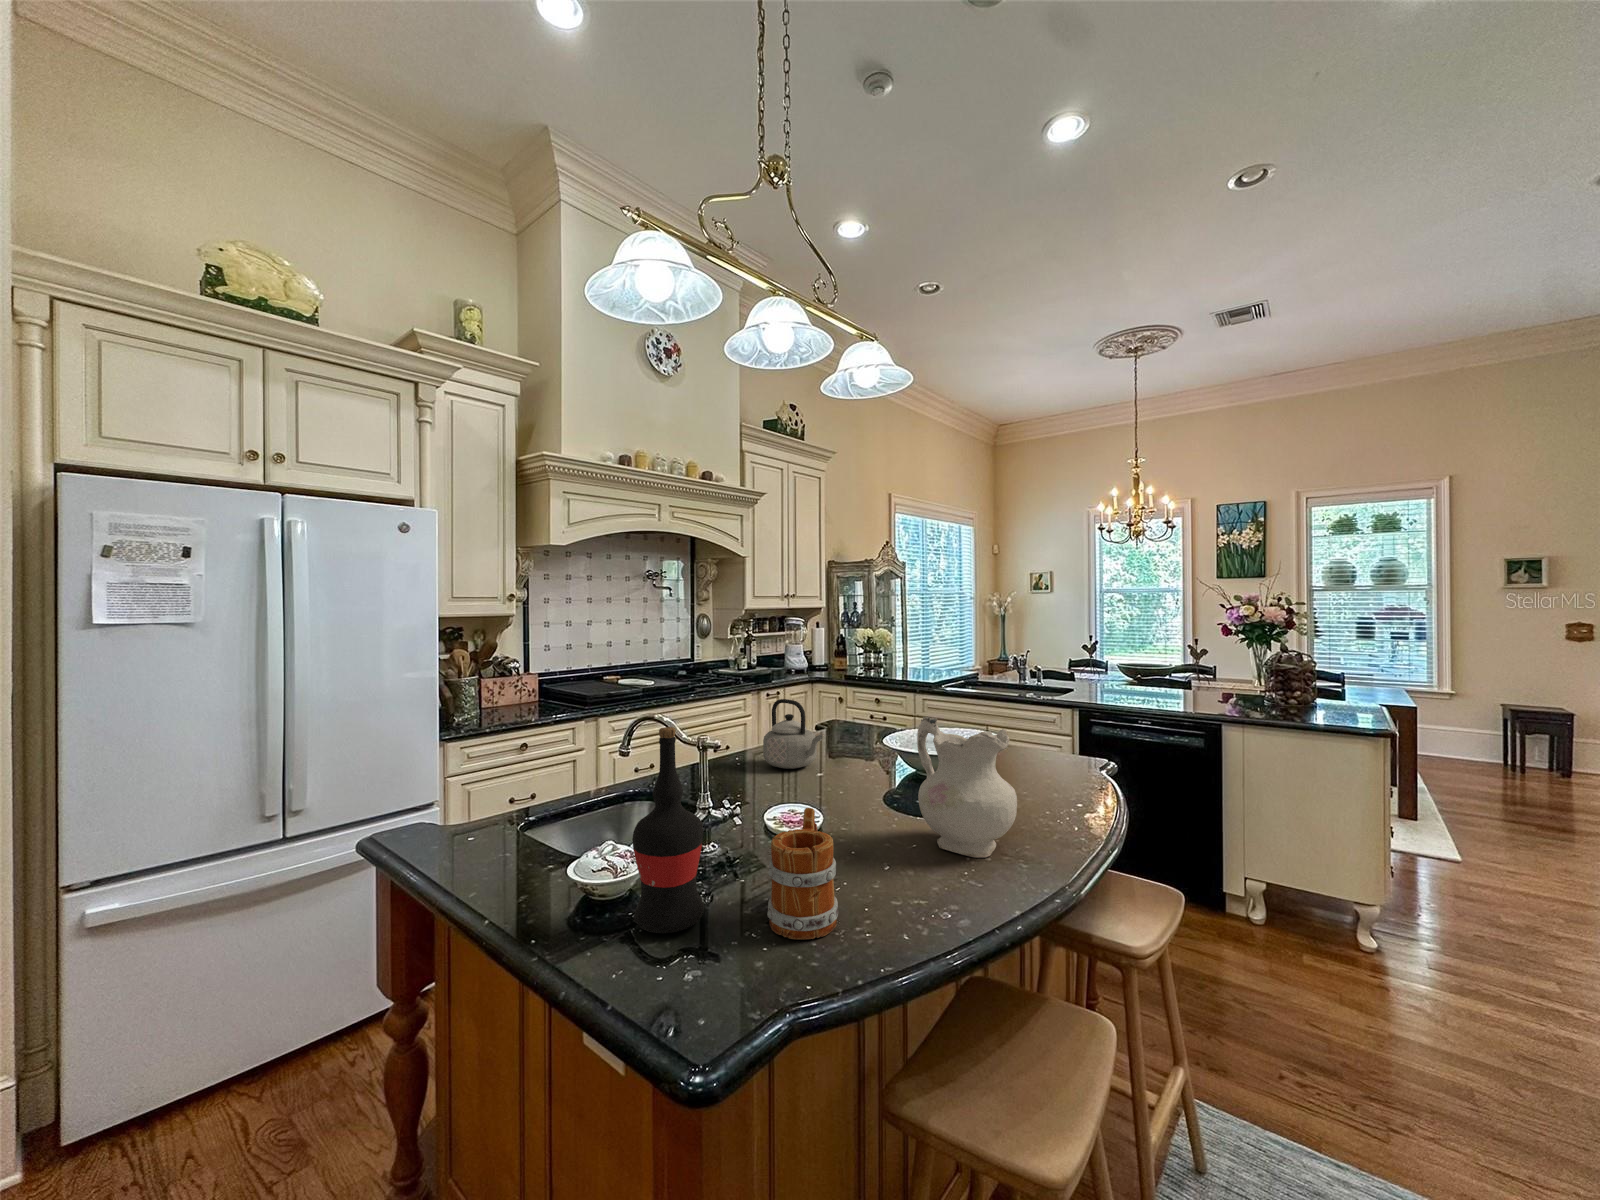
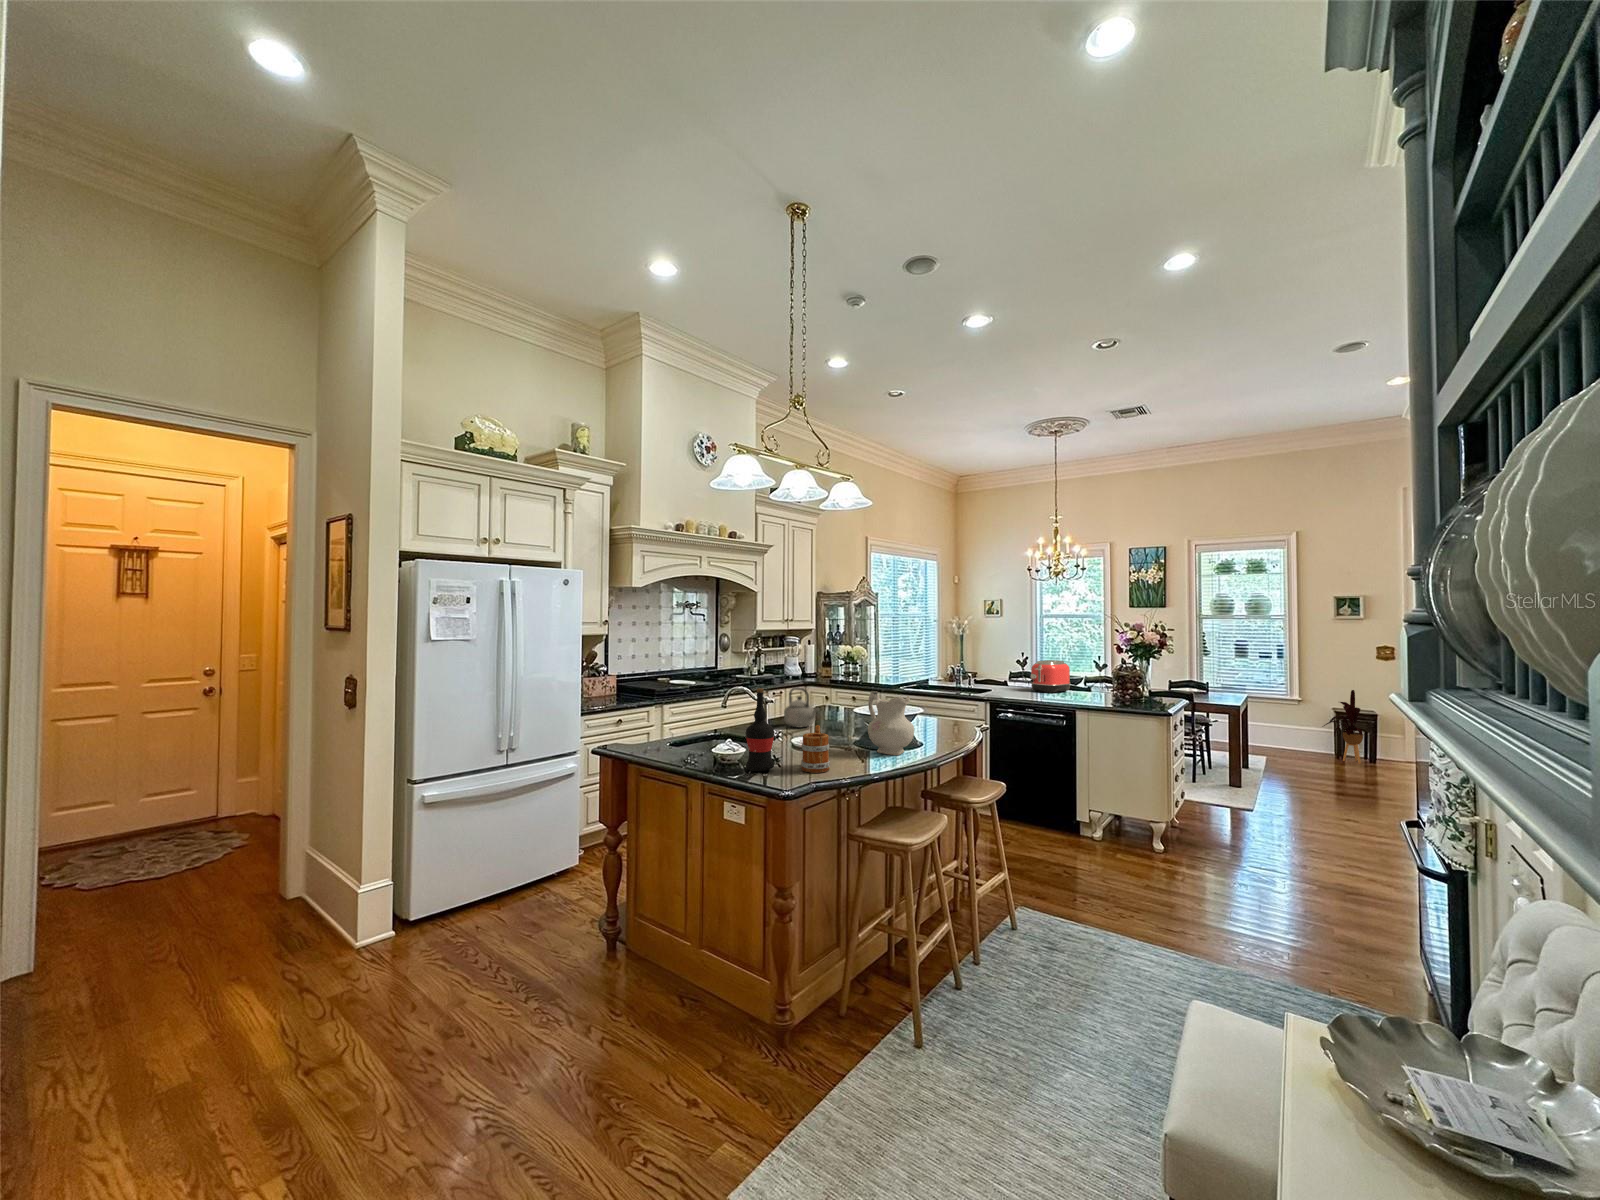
toaster: none [1128,646,1186,693] -> present [1030,660,1070,693]
house plant: none [1487,680,1562,777] -> present [1322,690,1368,764]

